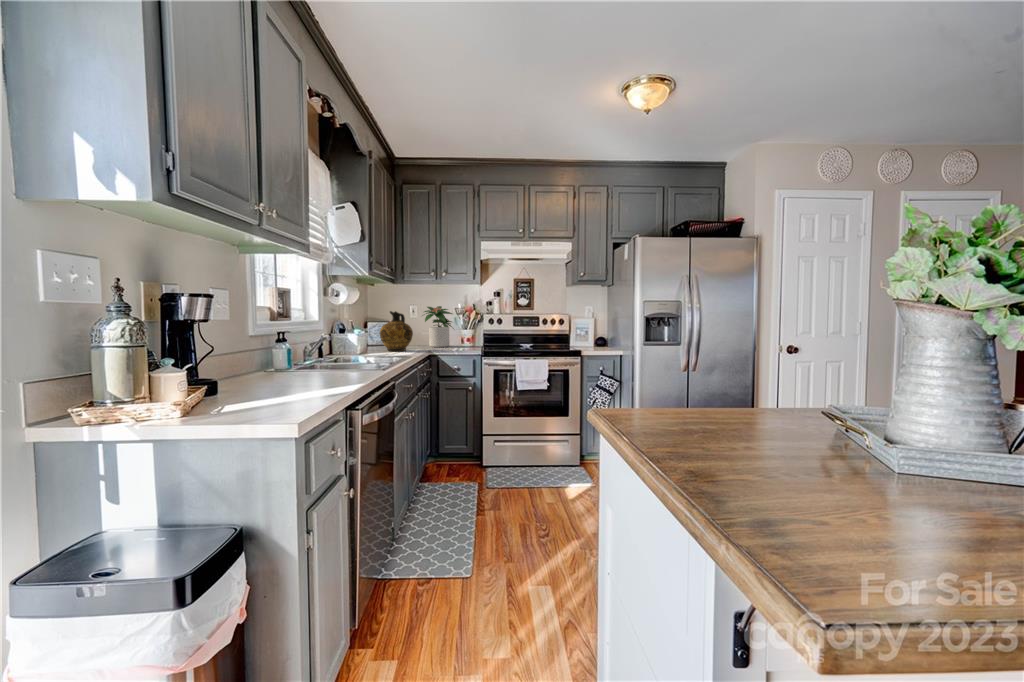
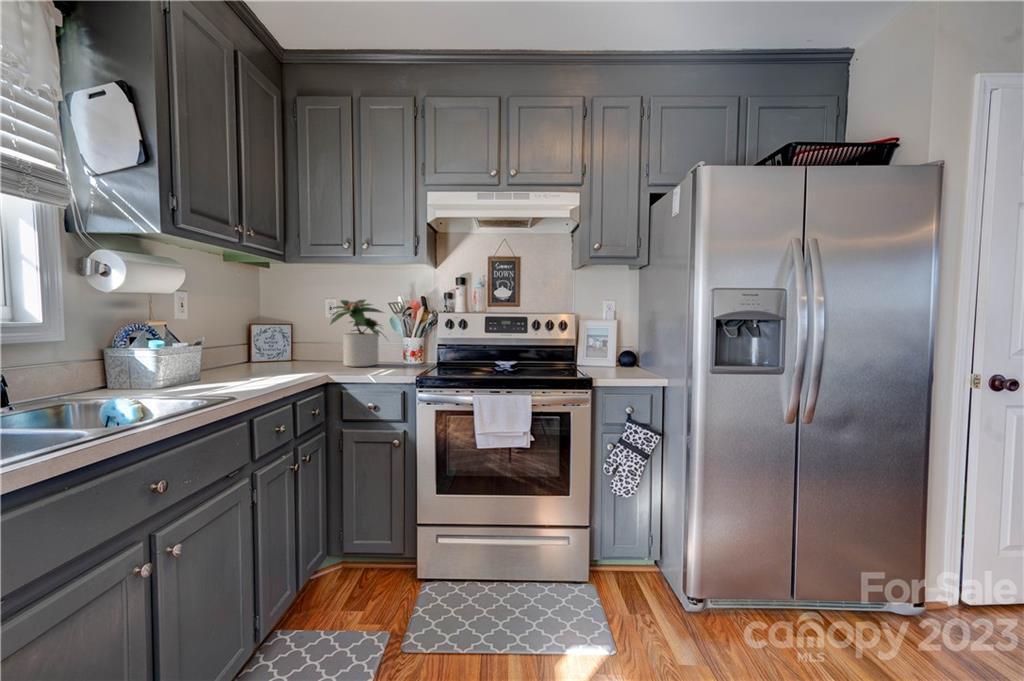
ceramic jug: present [380,311,413,351] -> none [228,306,293,378]

